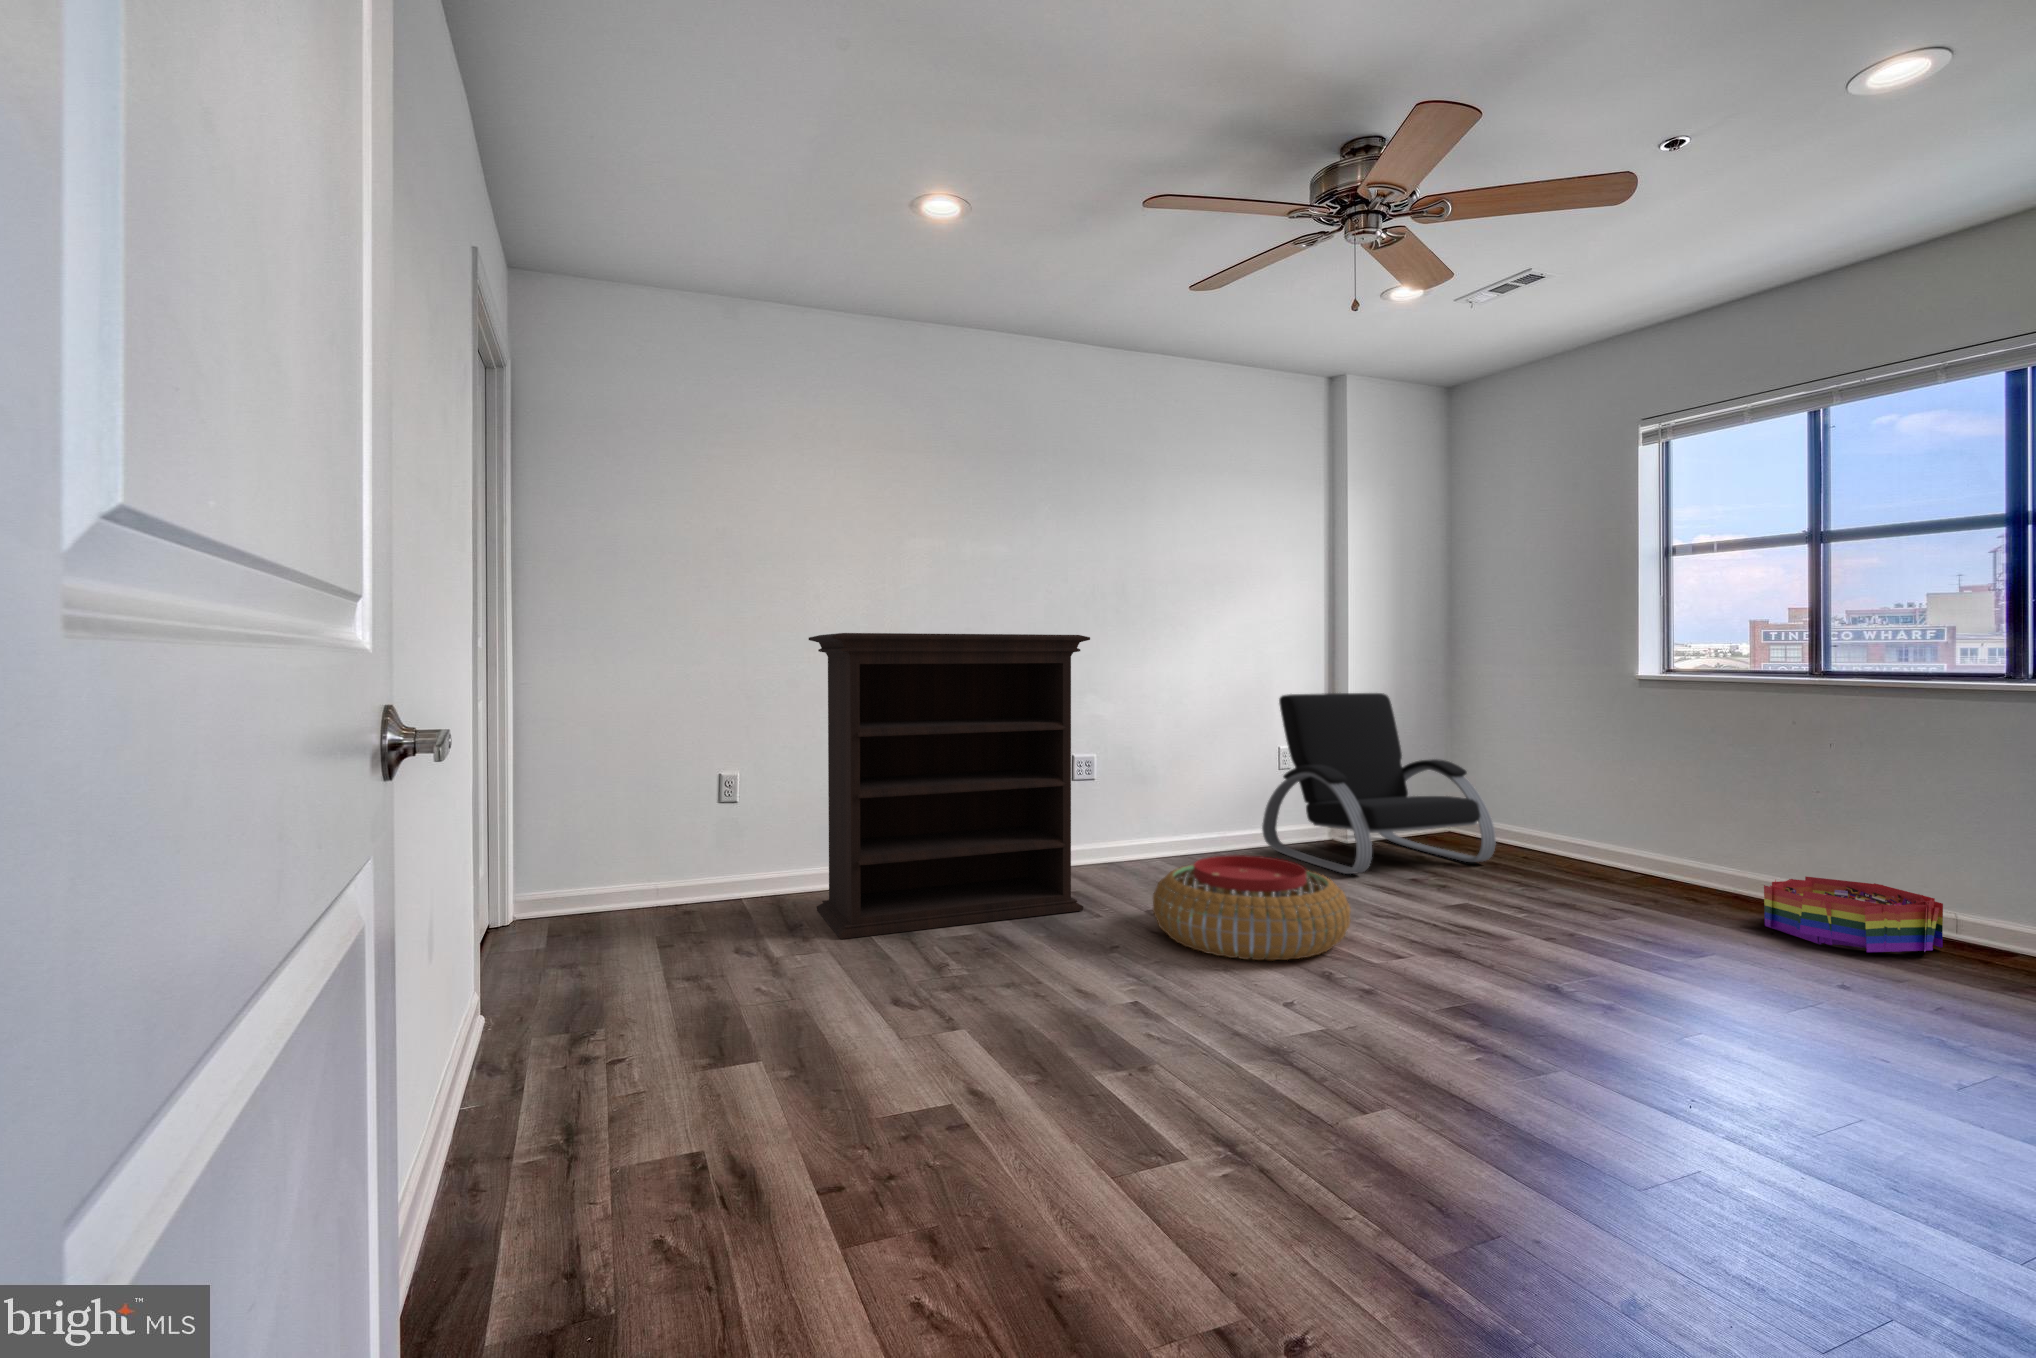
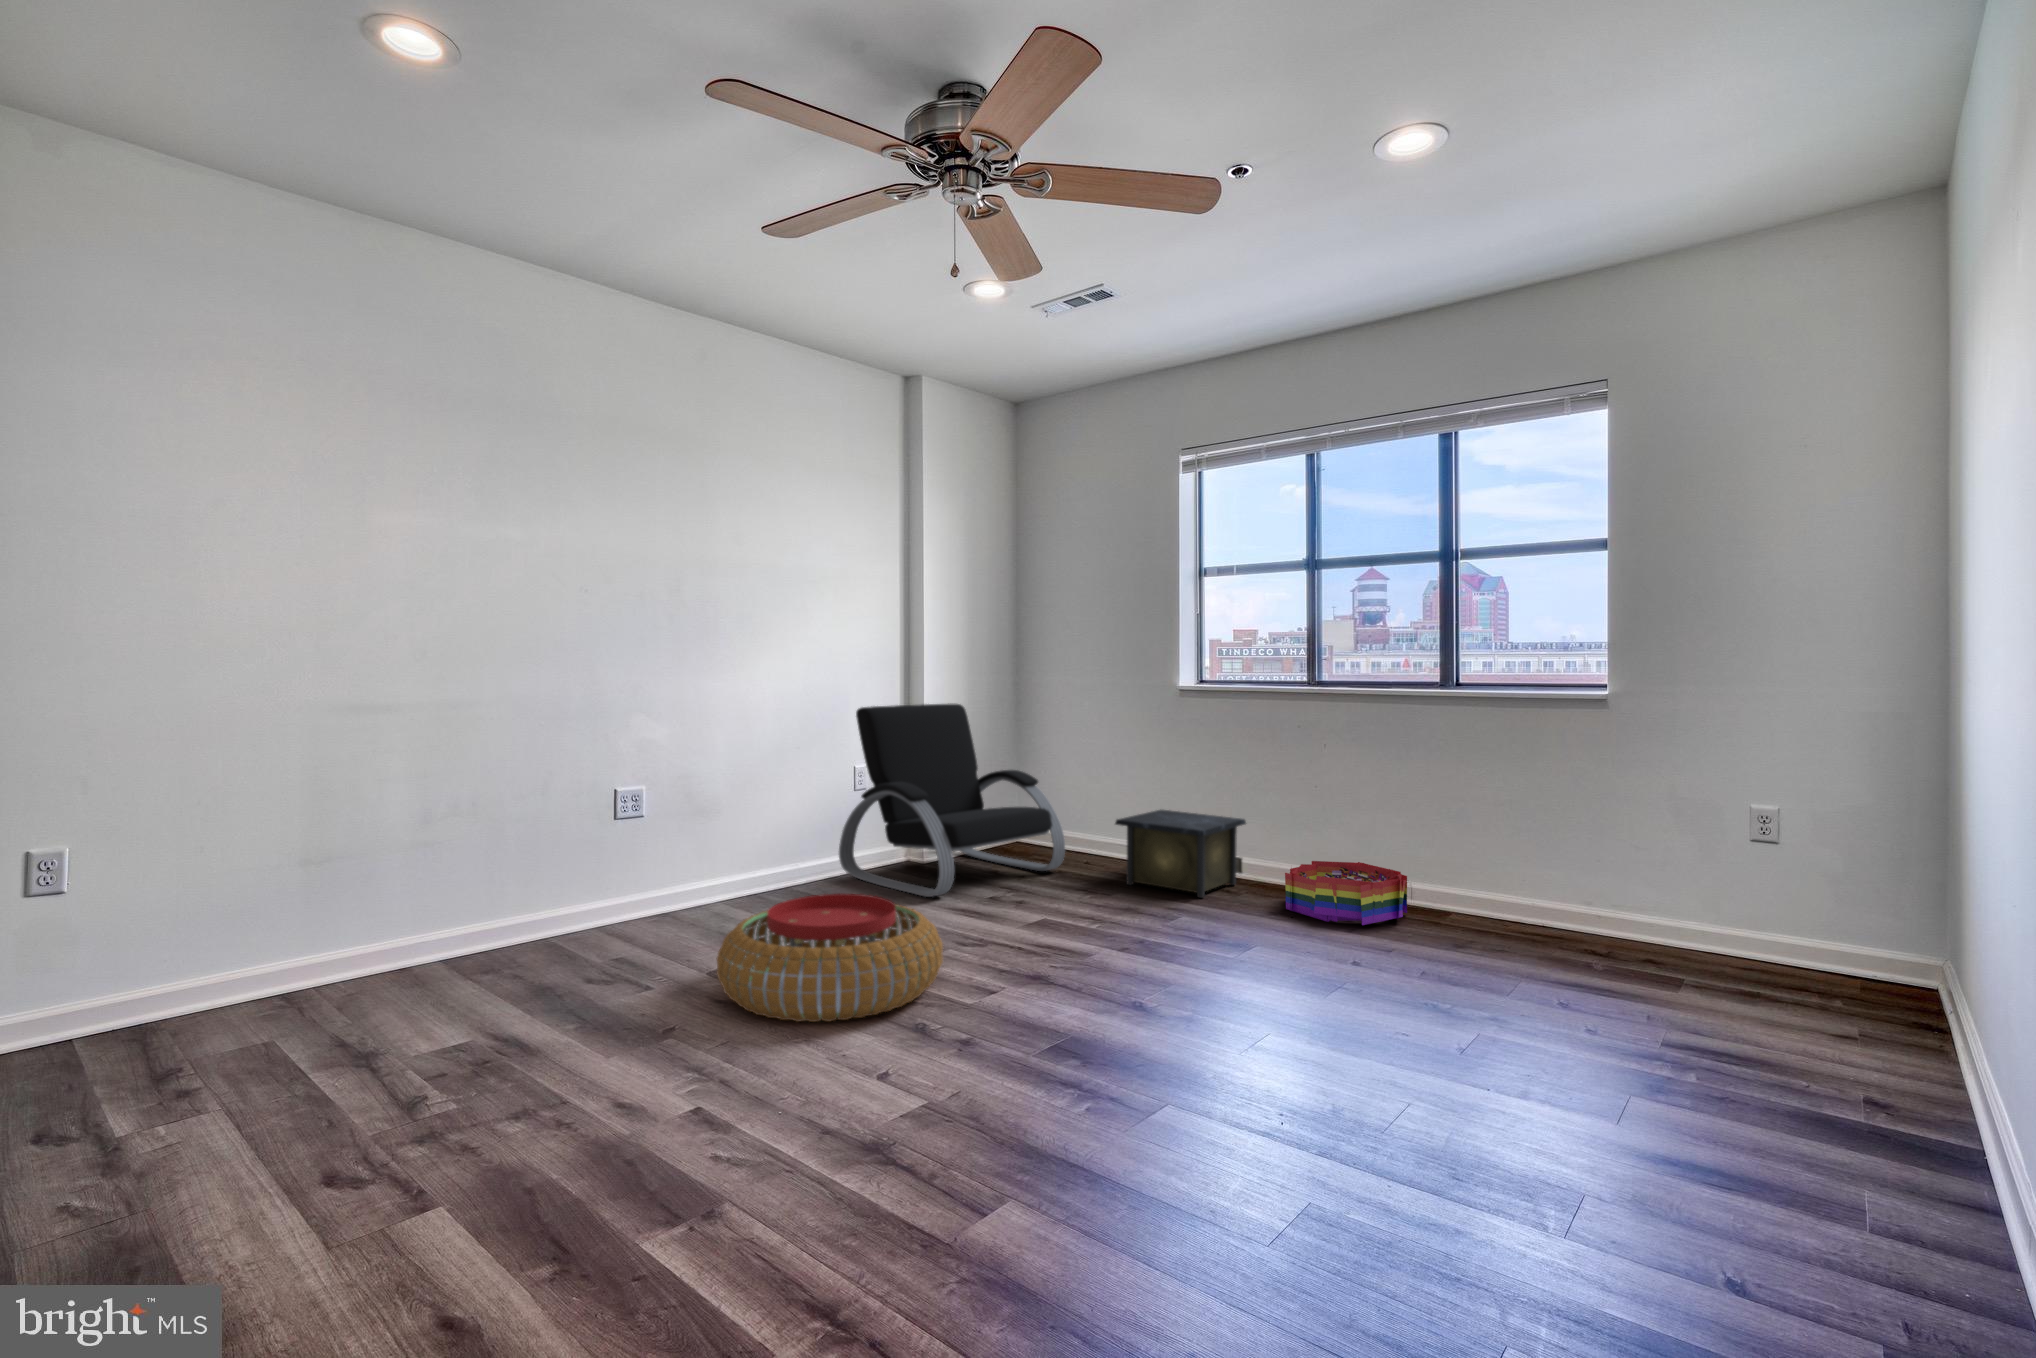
bookshelf: present [809,633,1090,939] -> none [184,630,635,1085]
nightstand: none [1551,809,1719,904] -> present [1115,810,1246,898]

